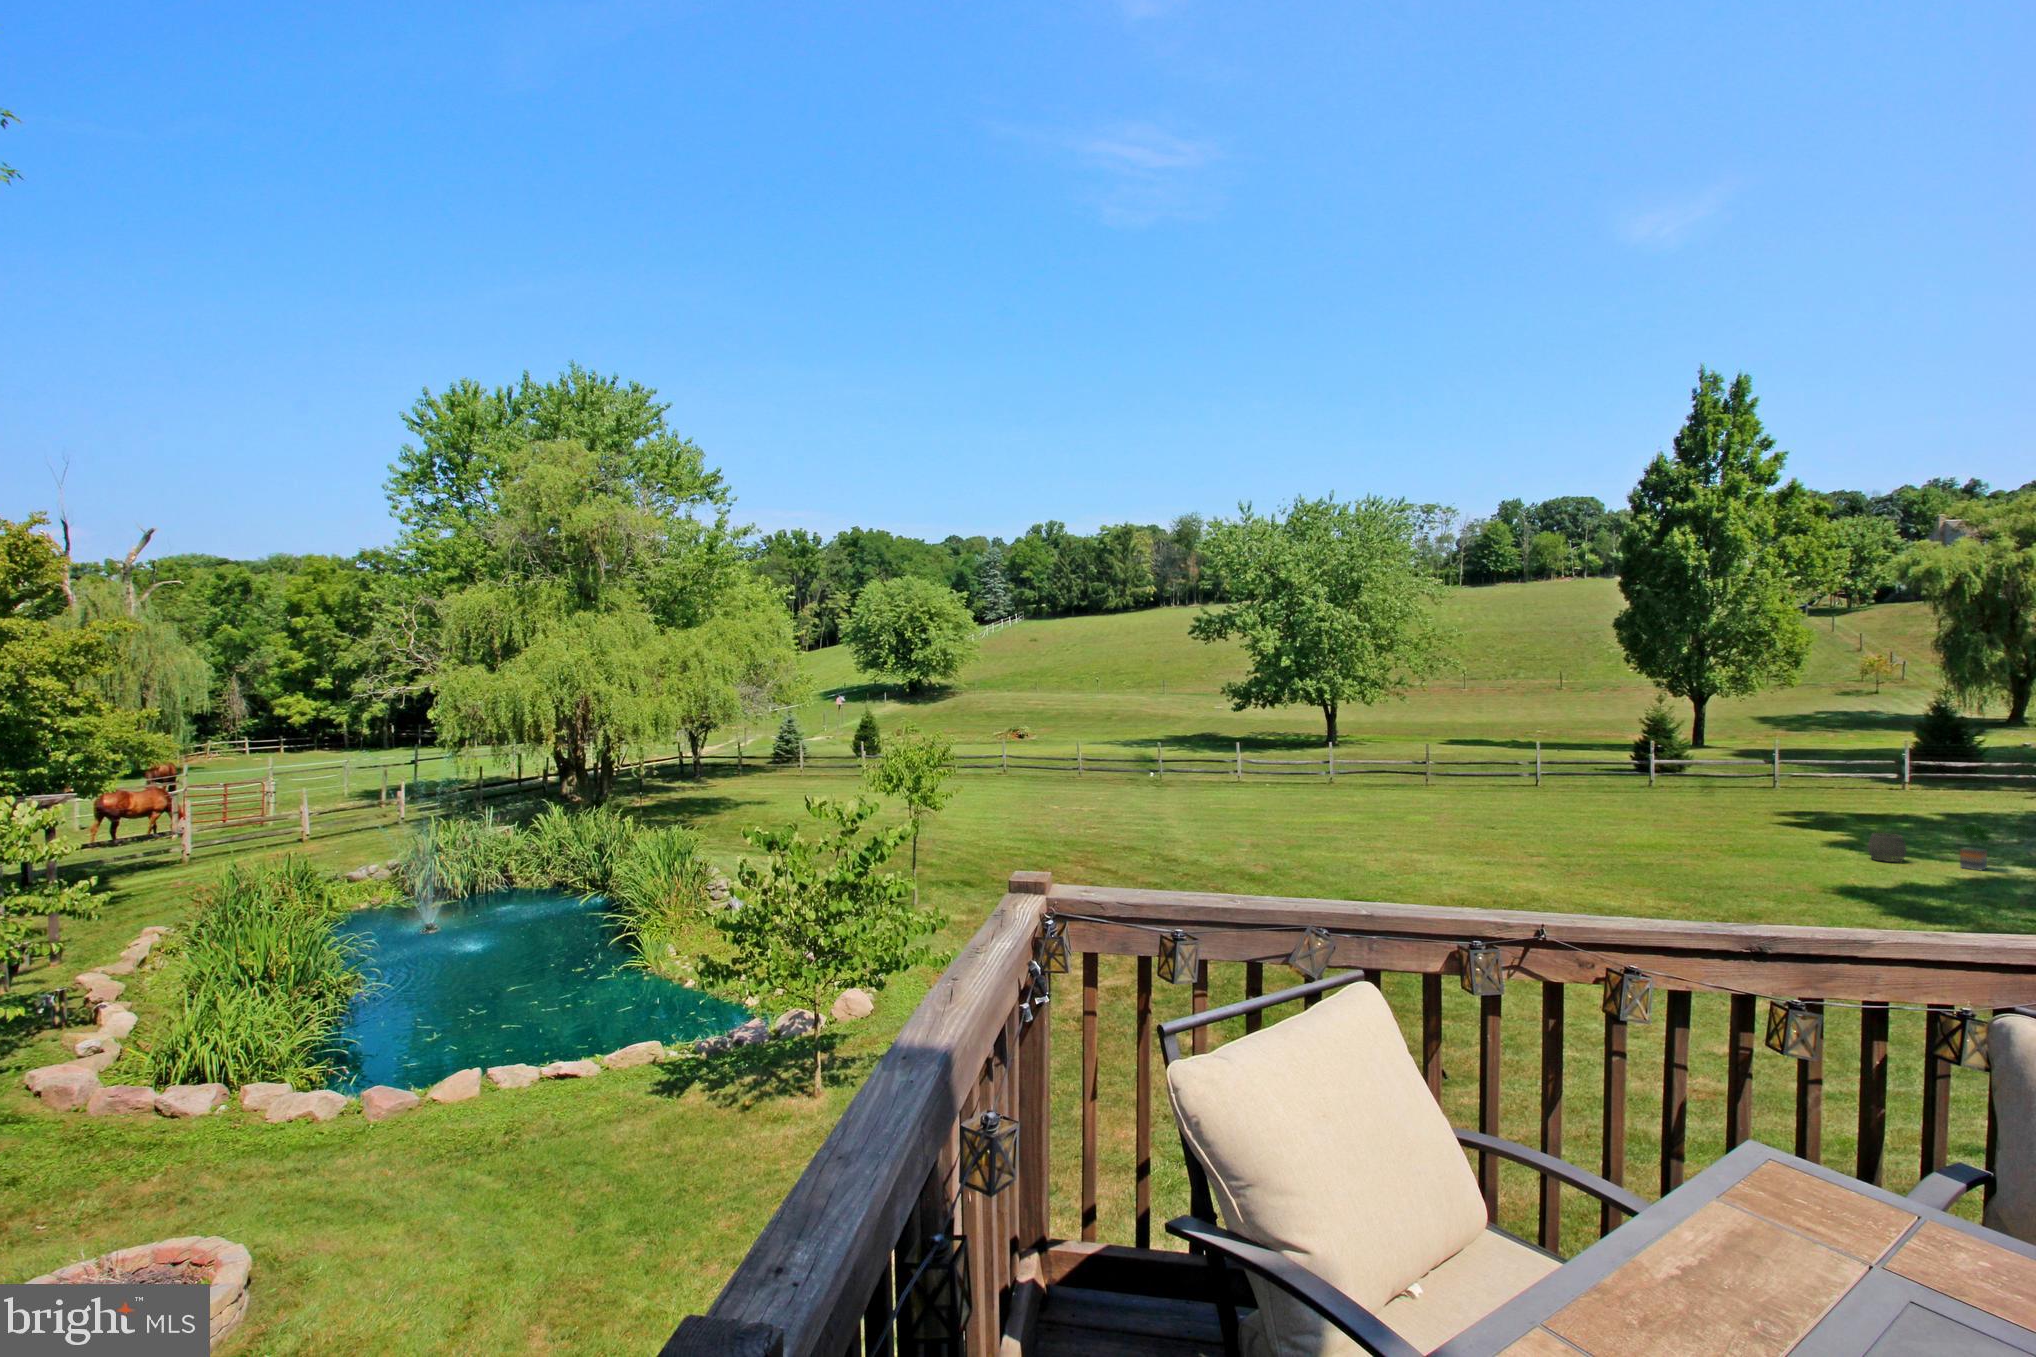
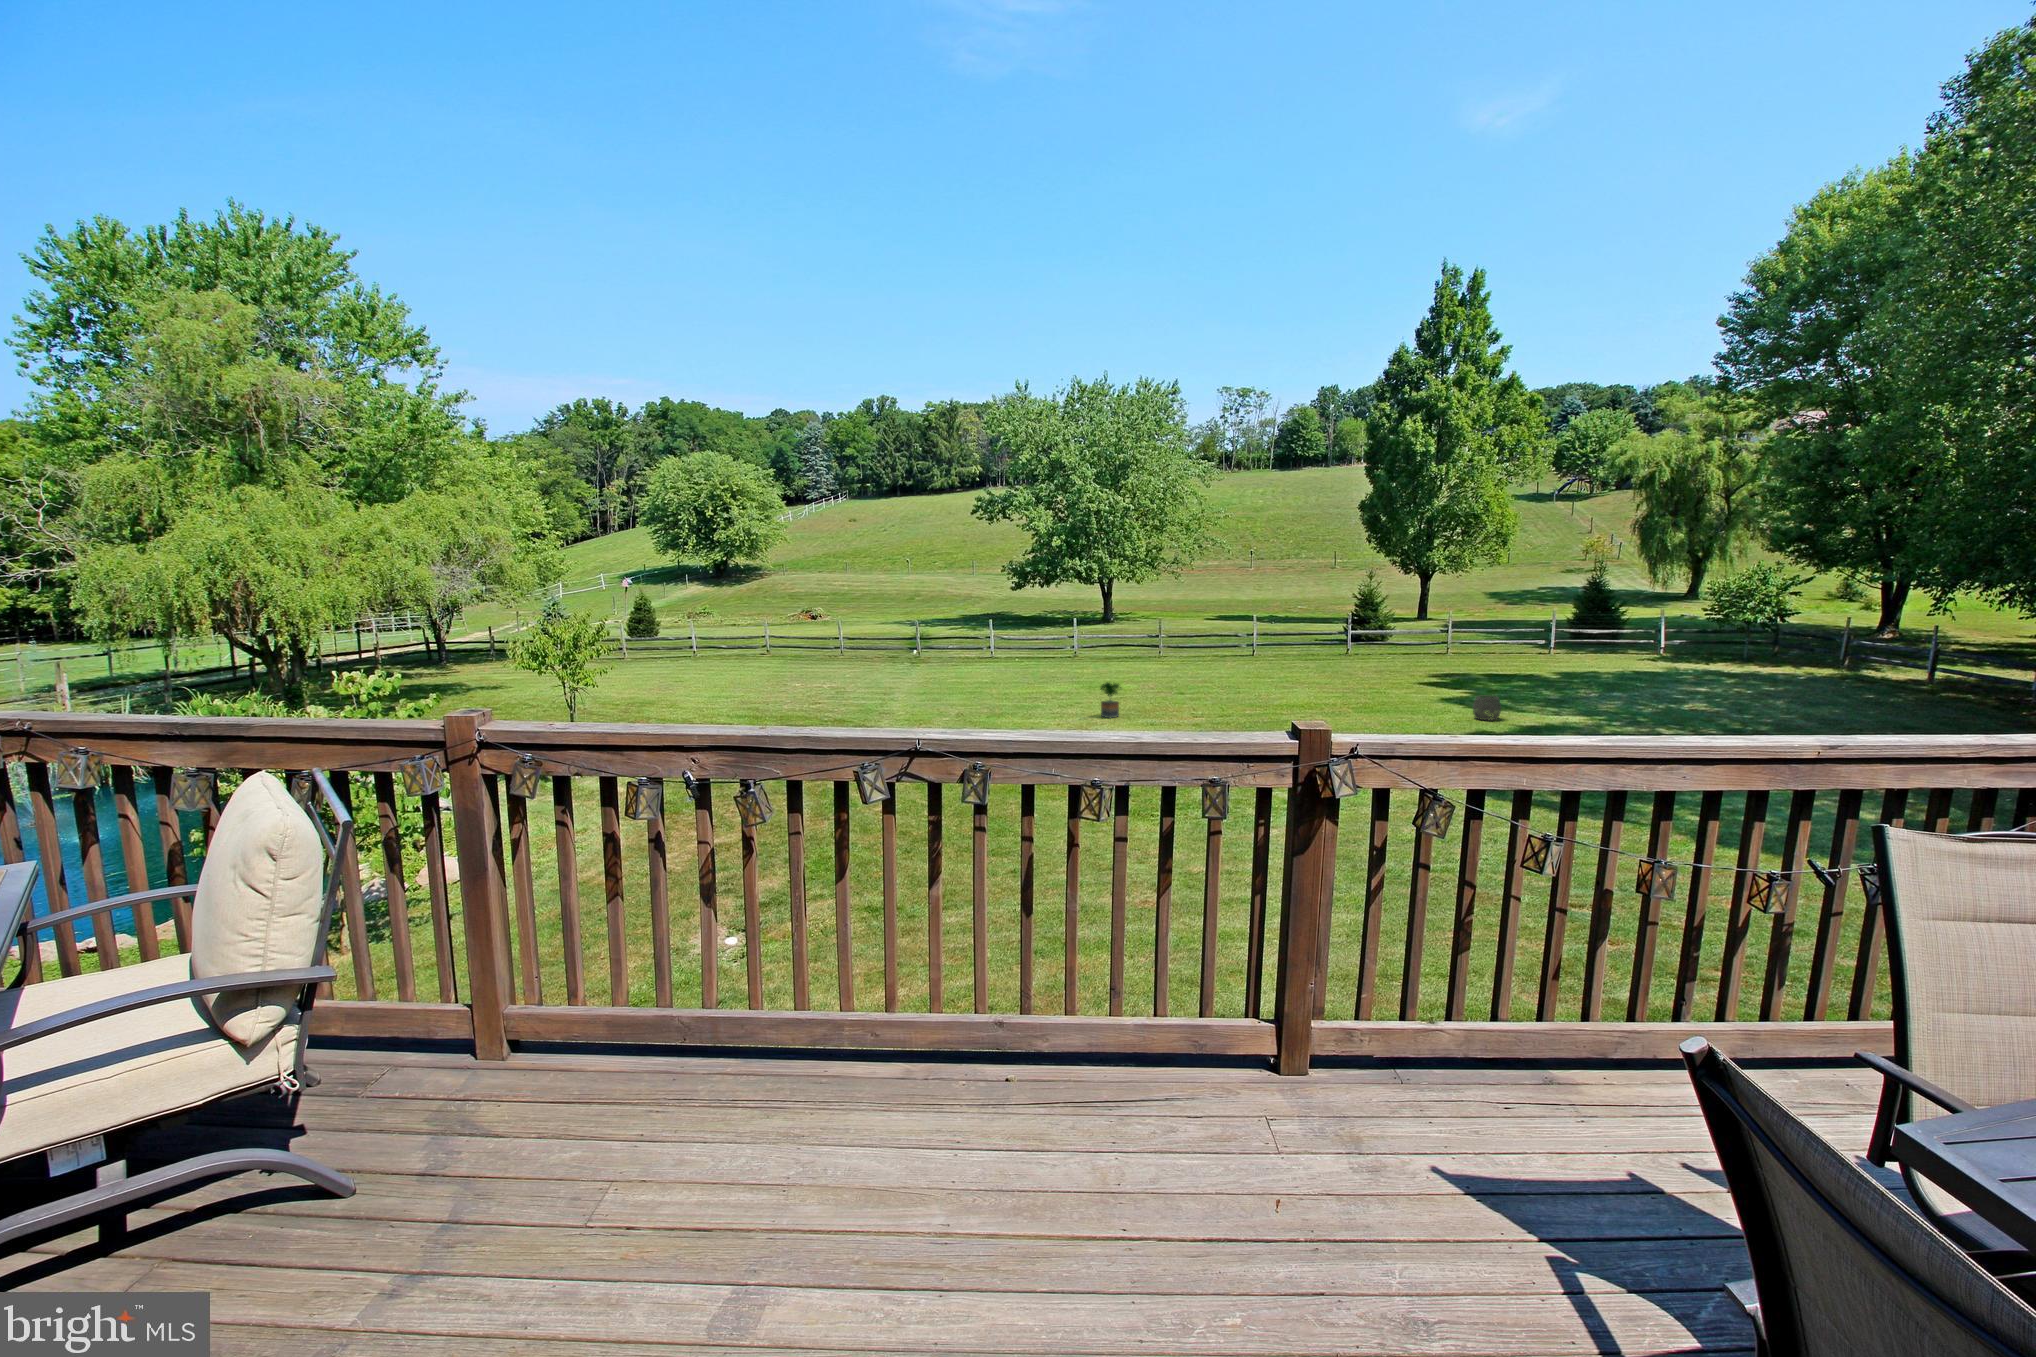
potted tree: present [1958,825,1993,870] -> present [1101,682,1121,718]

